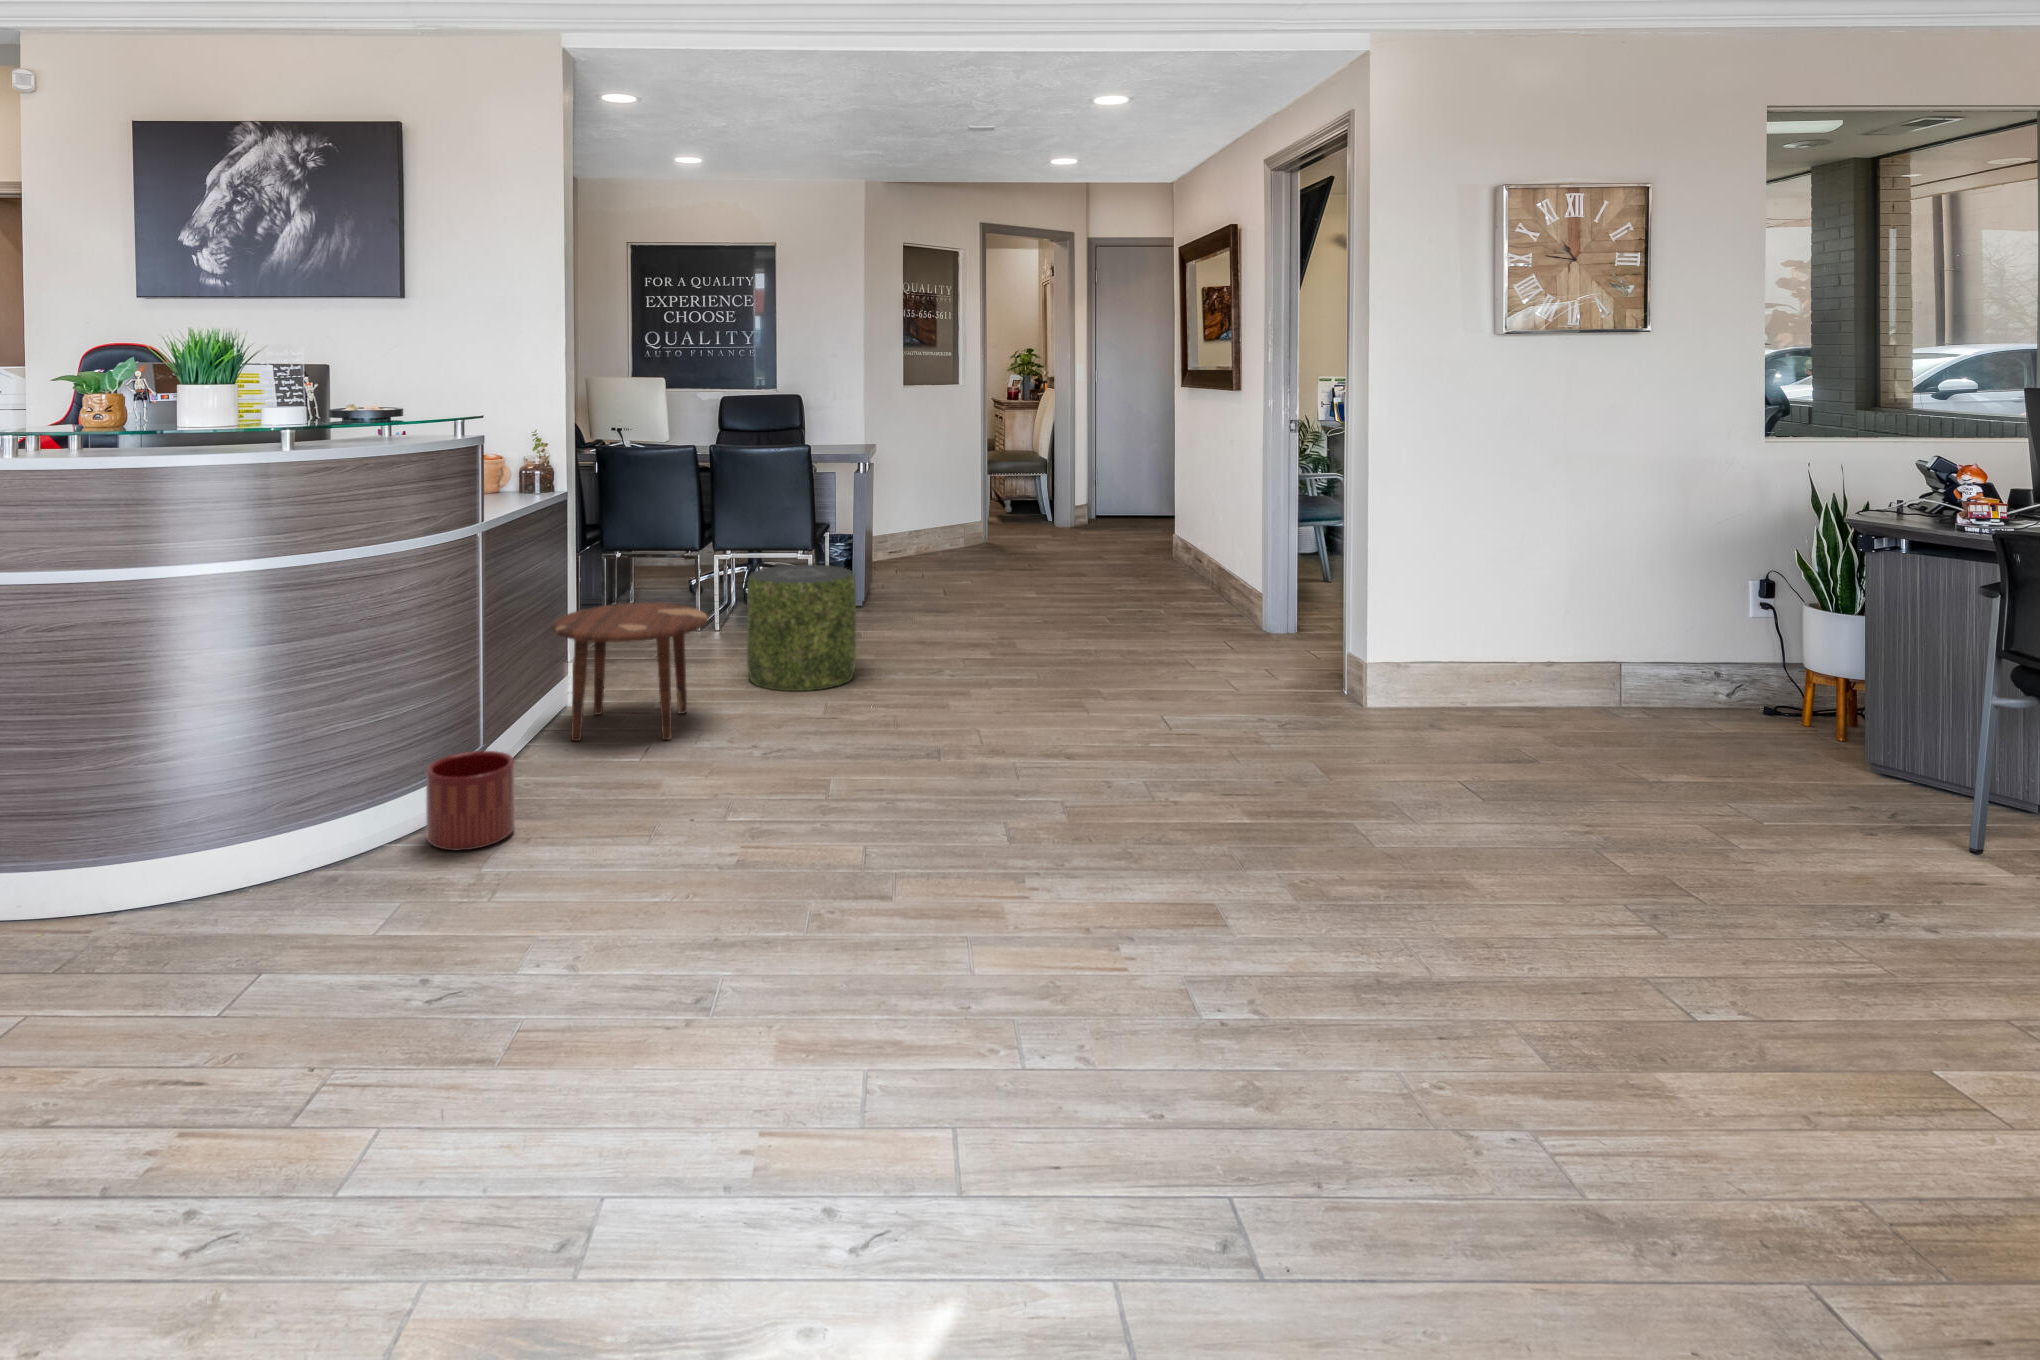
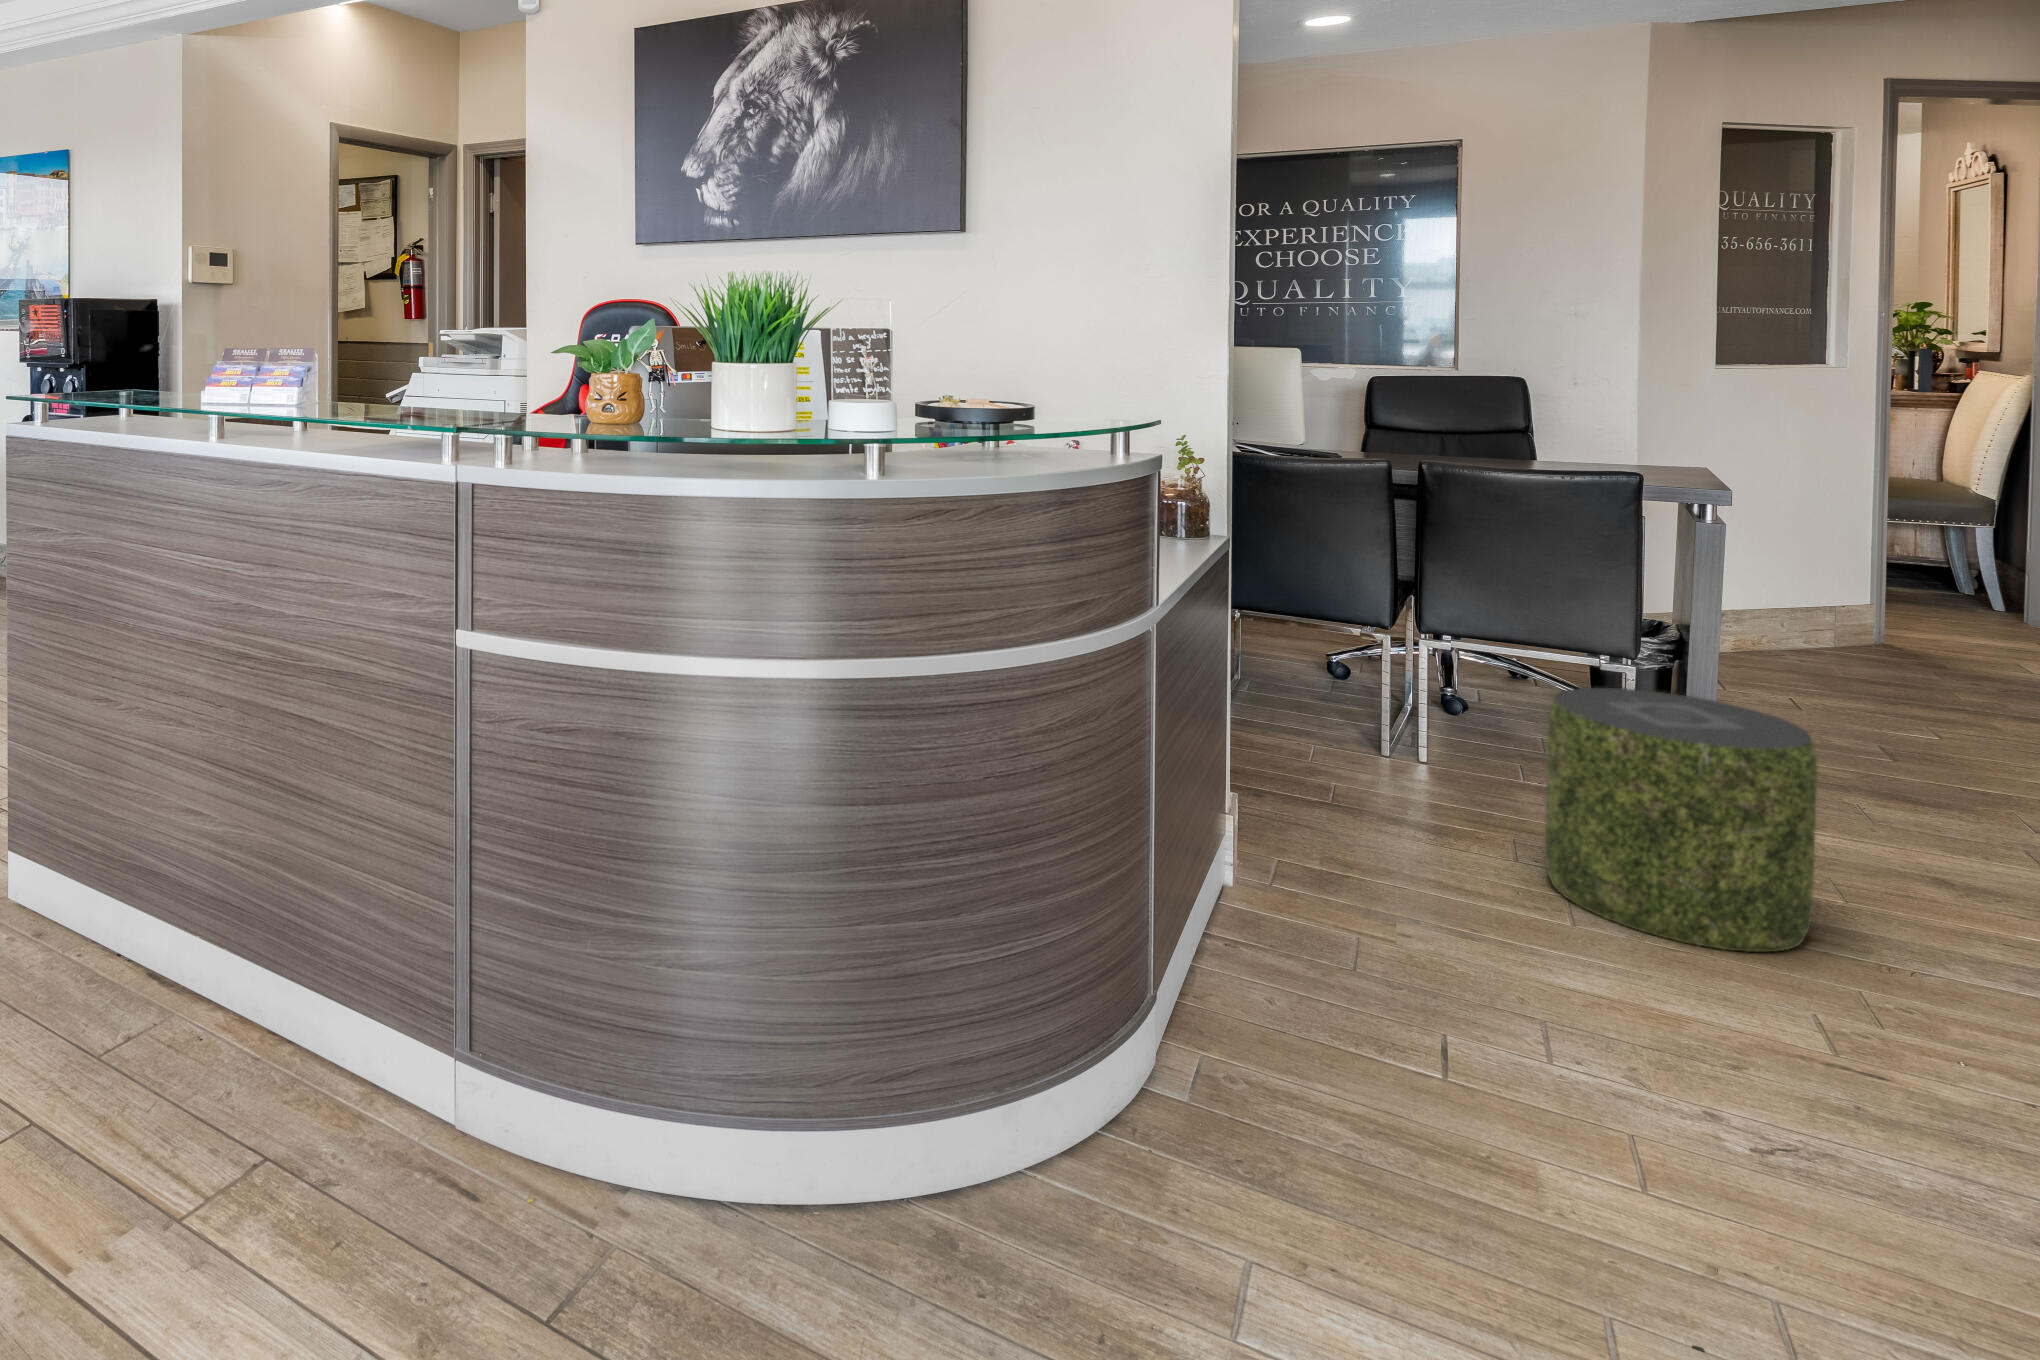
side table: present [552,603,708,741] -> none [1222,729,1541,1019]
planter: present [426,751,515,850] -> none [1094,1025,1266,1246]

